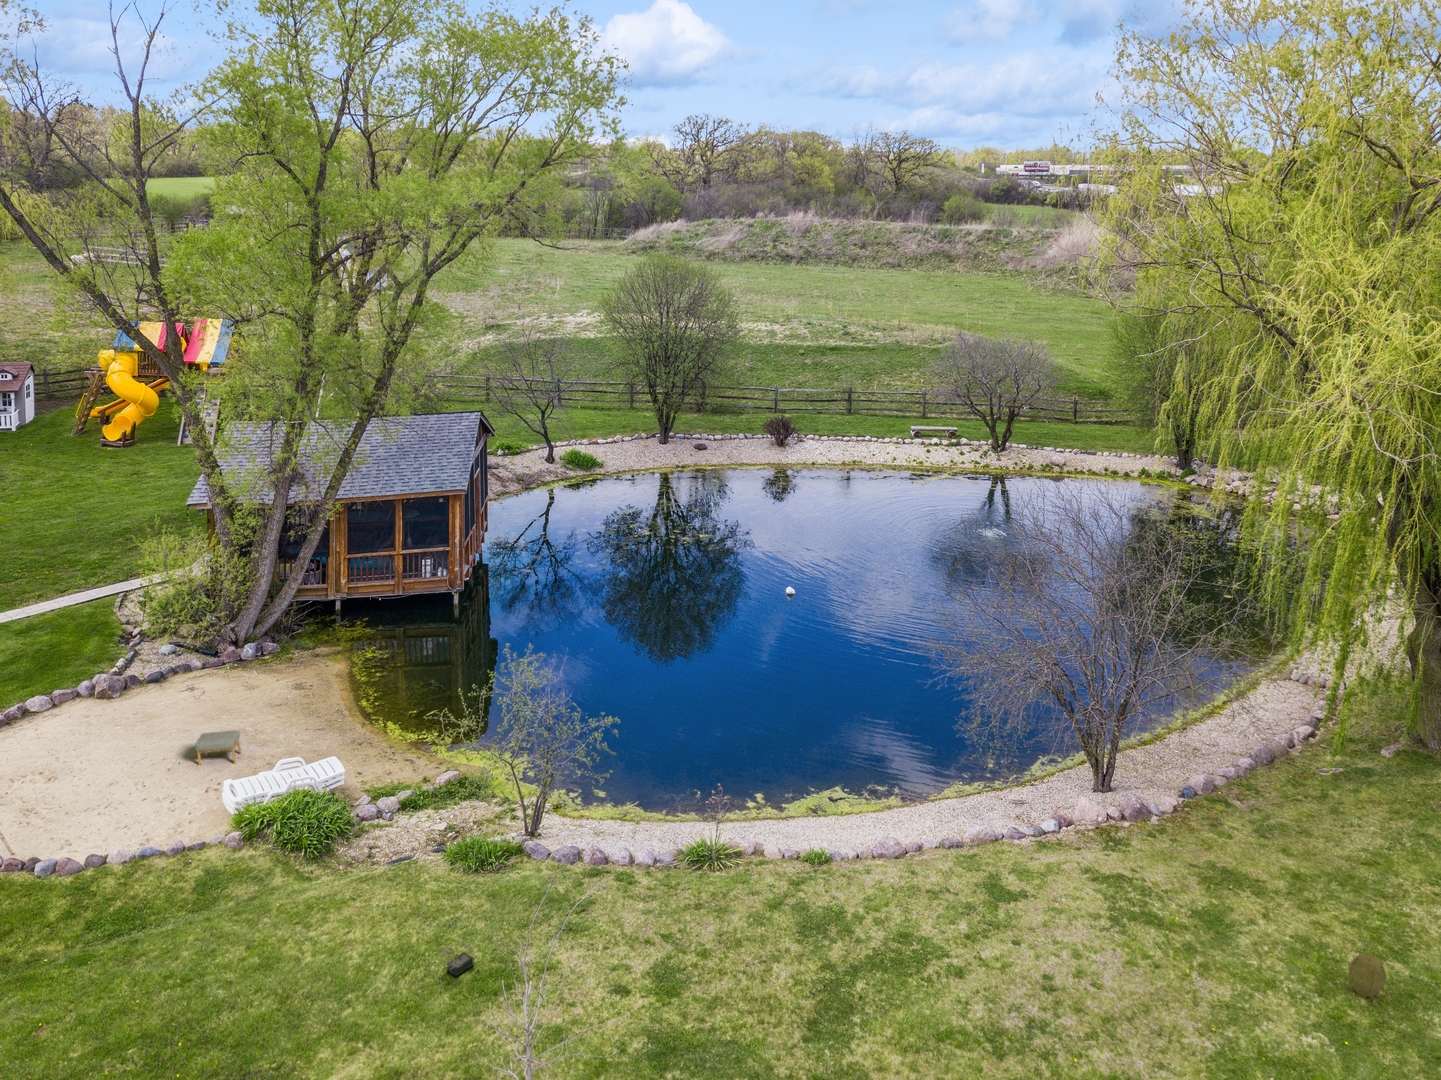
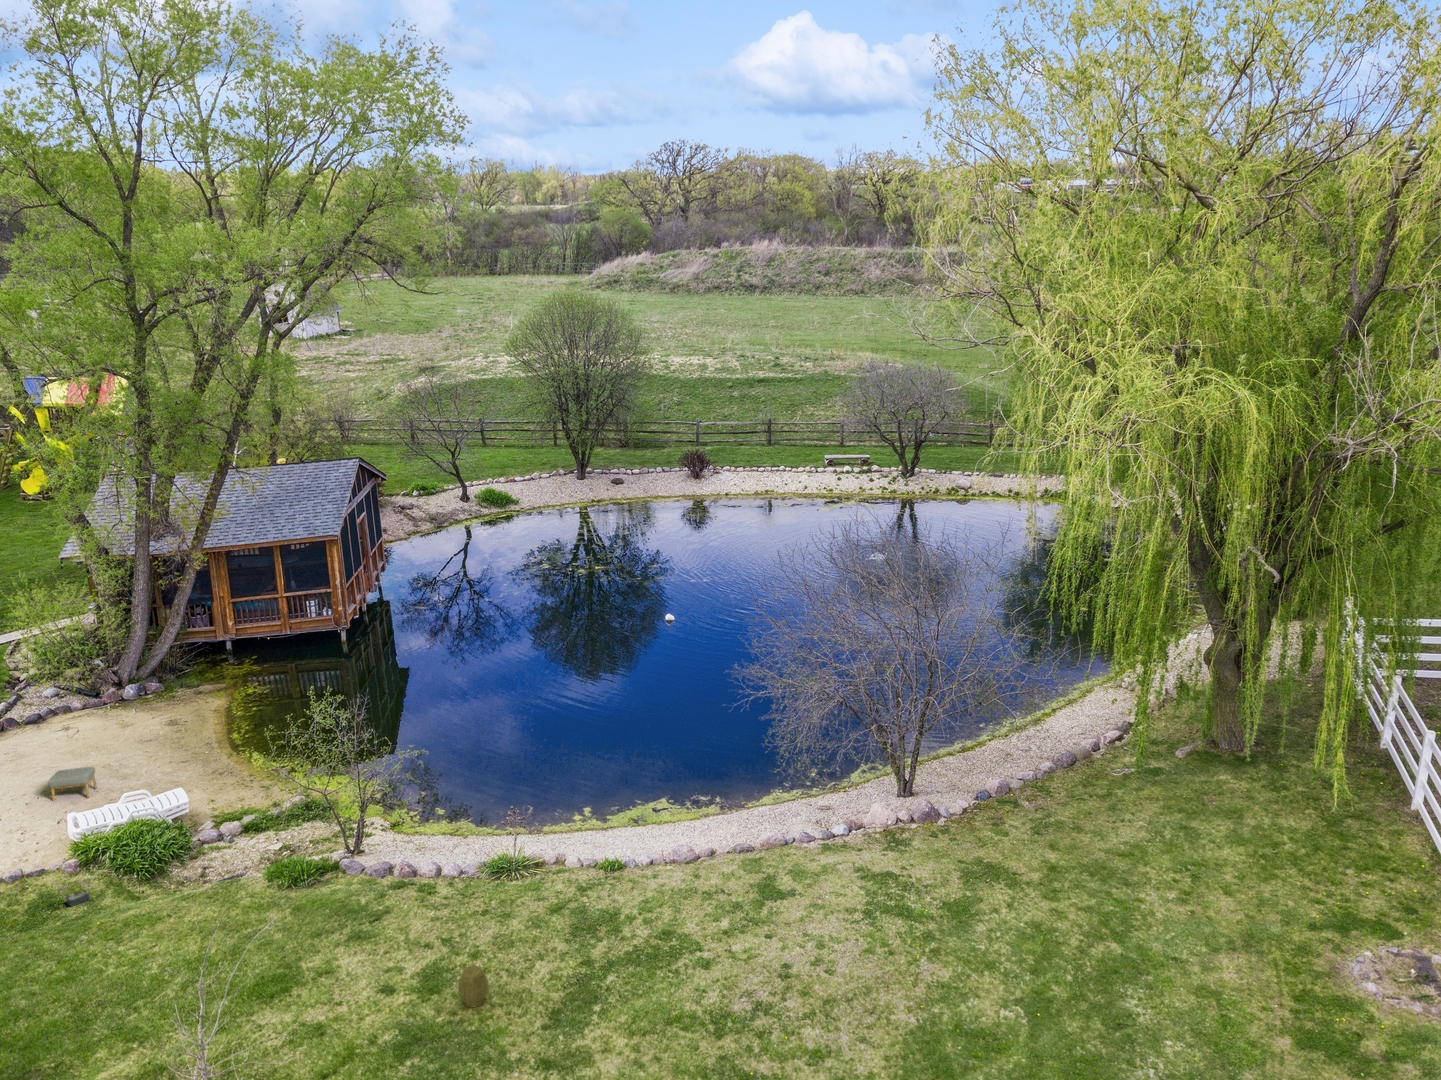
decorative plant: present [441,942,474,976] -> present [60,882,91,907]
woven basket: present [1348,953,1387,997] -> present [458,966,488,1008]

